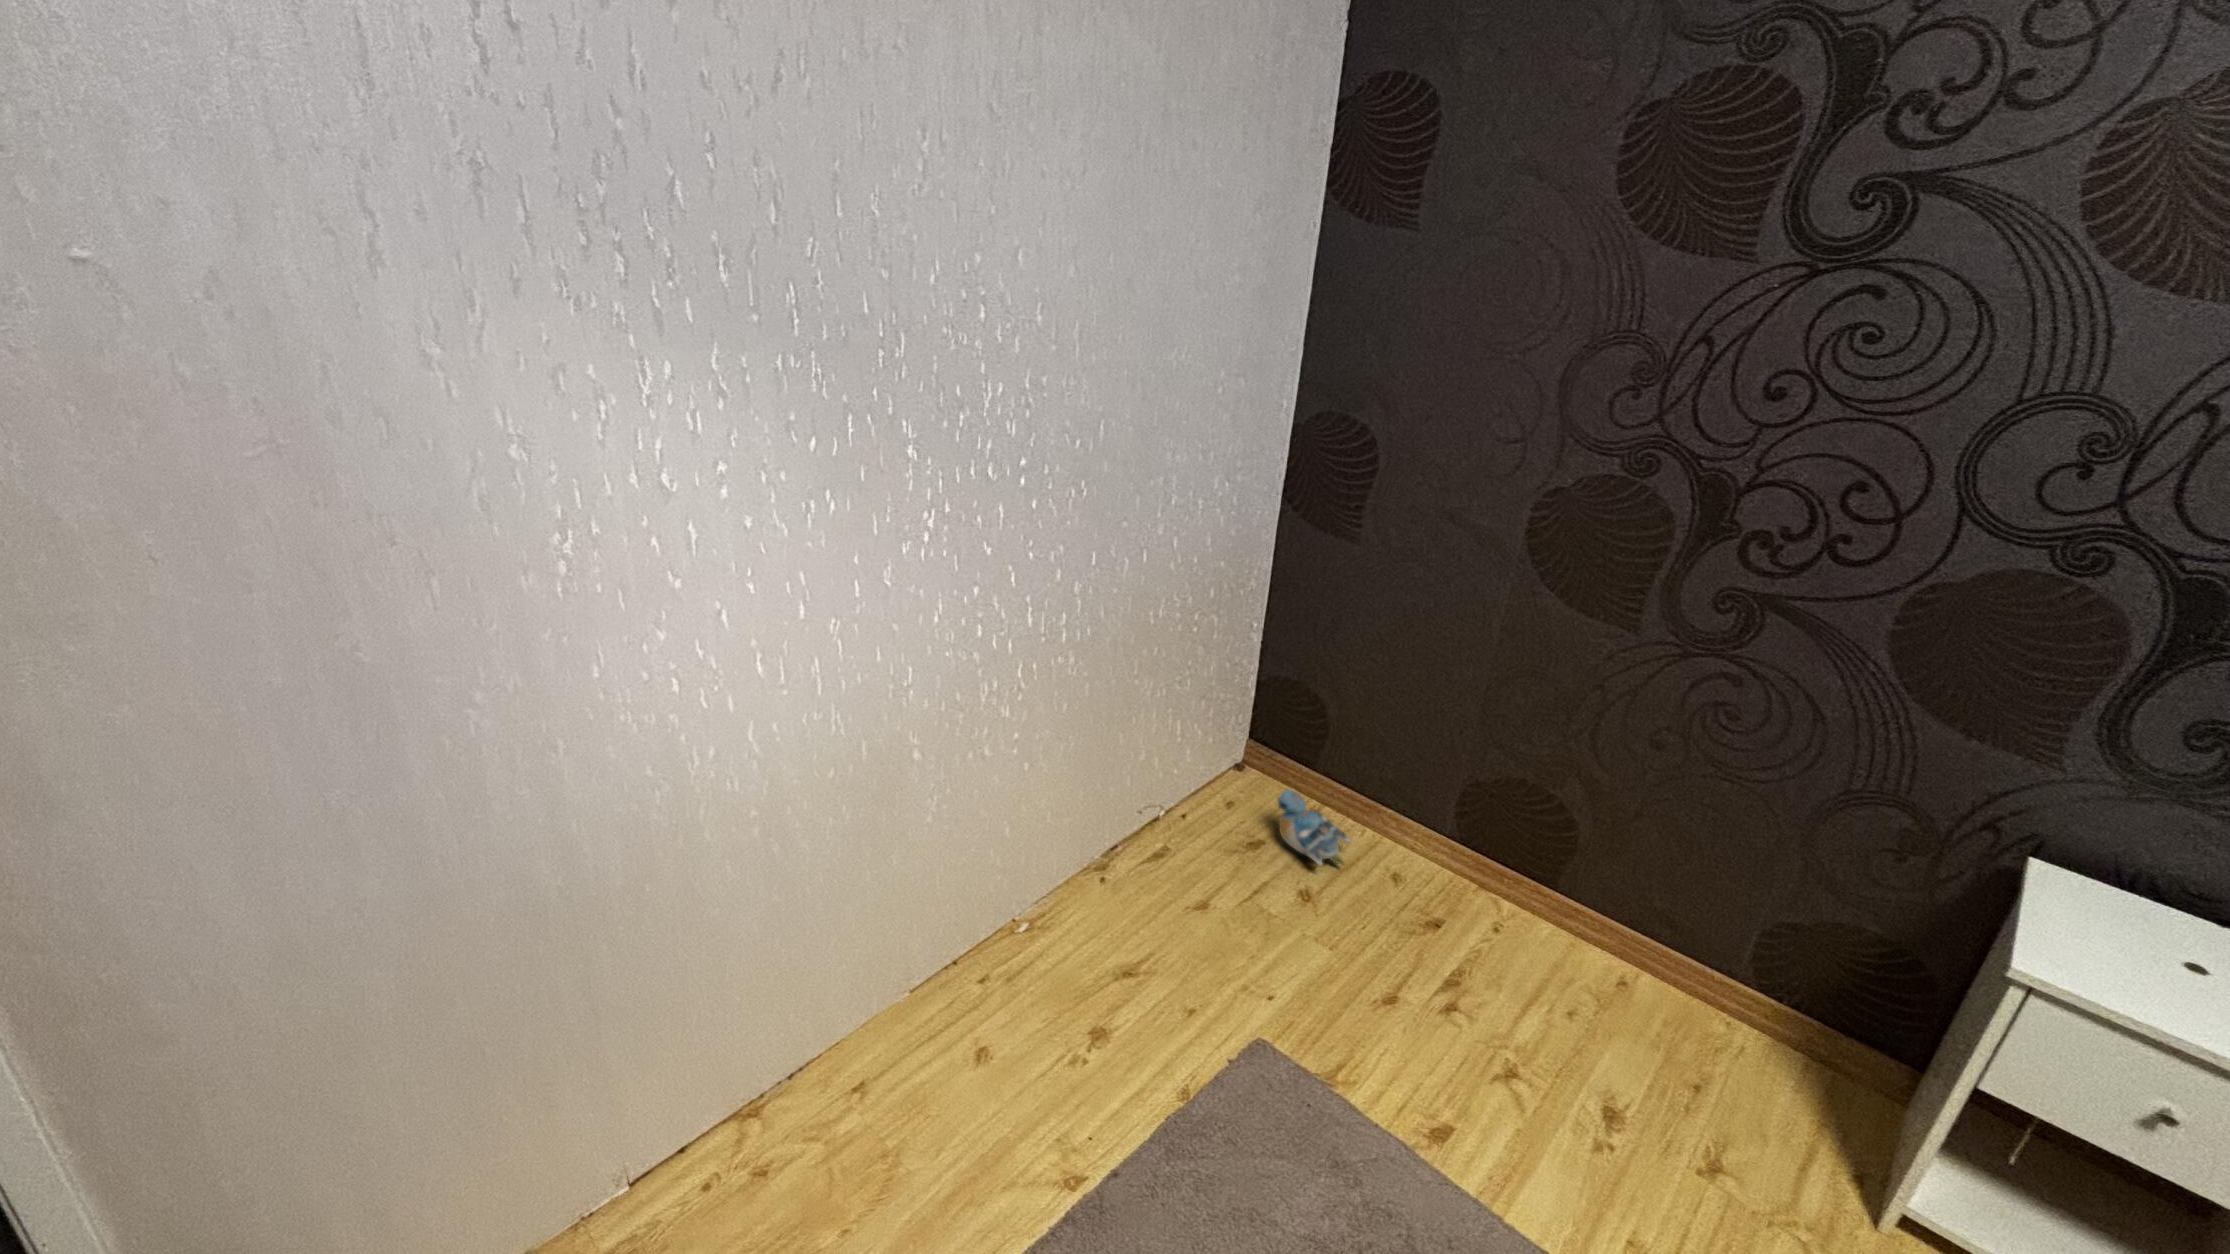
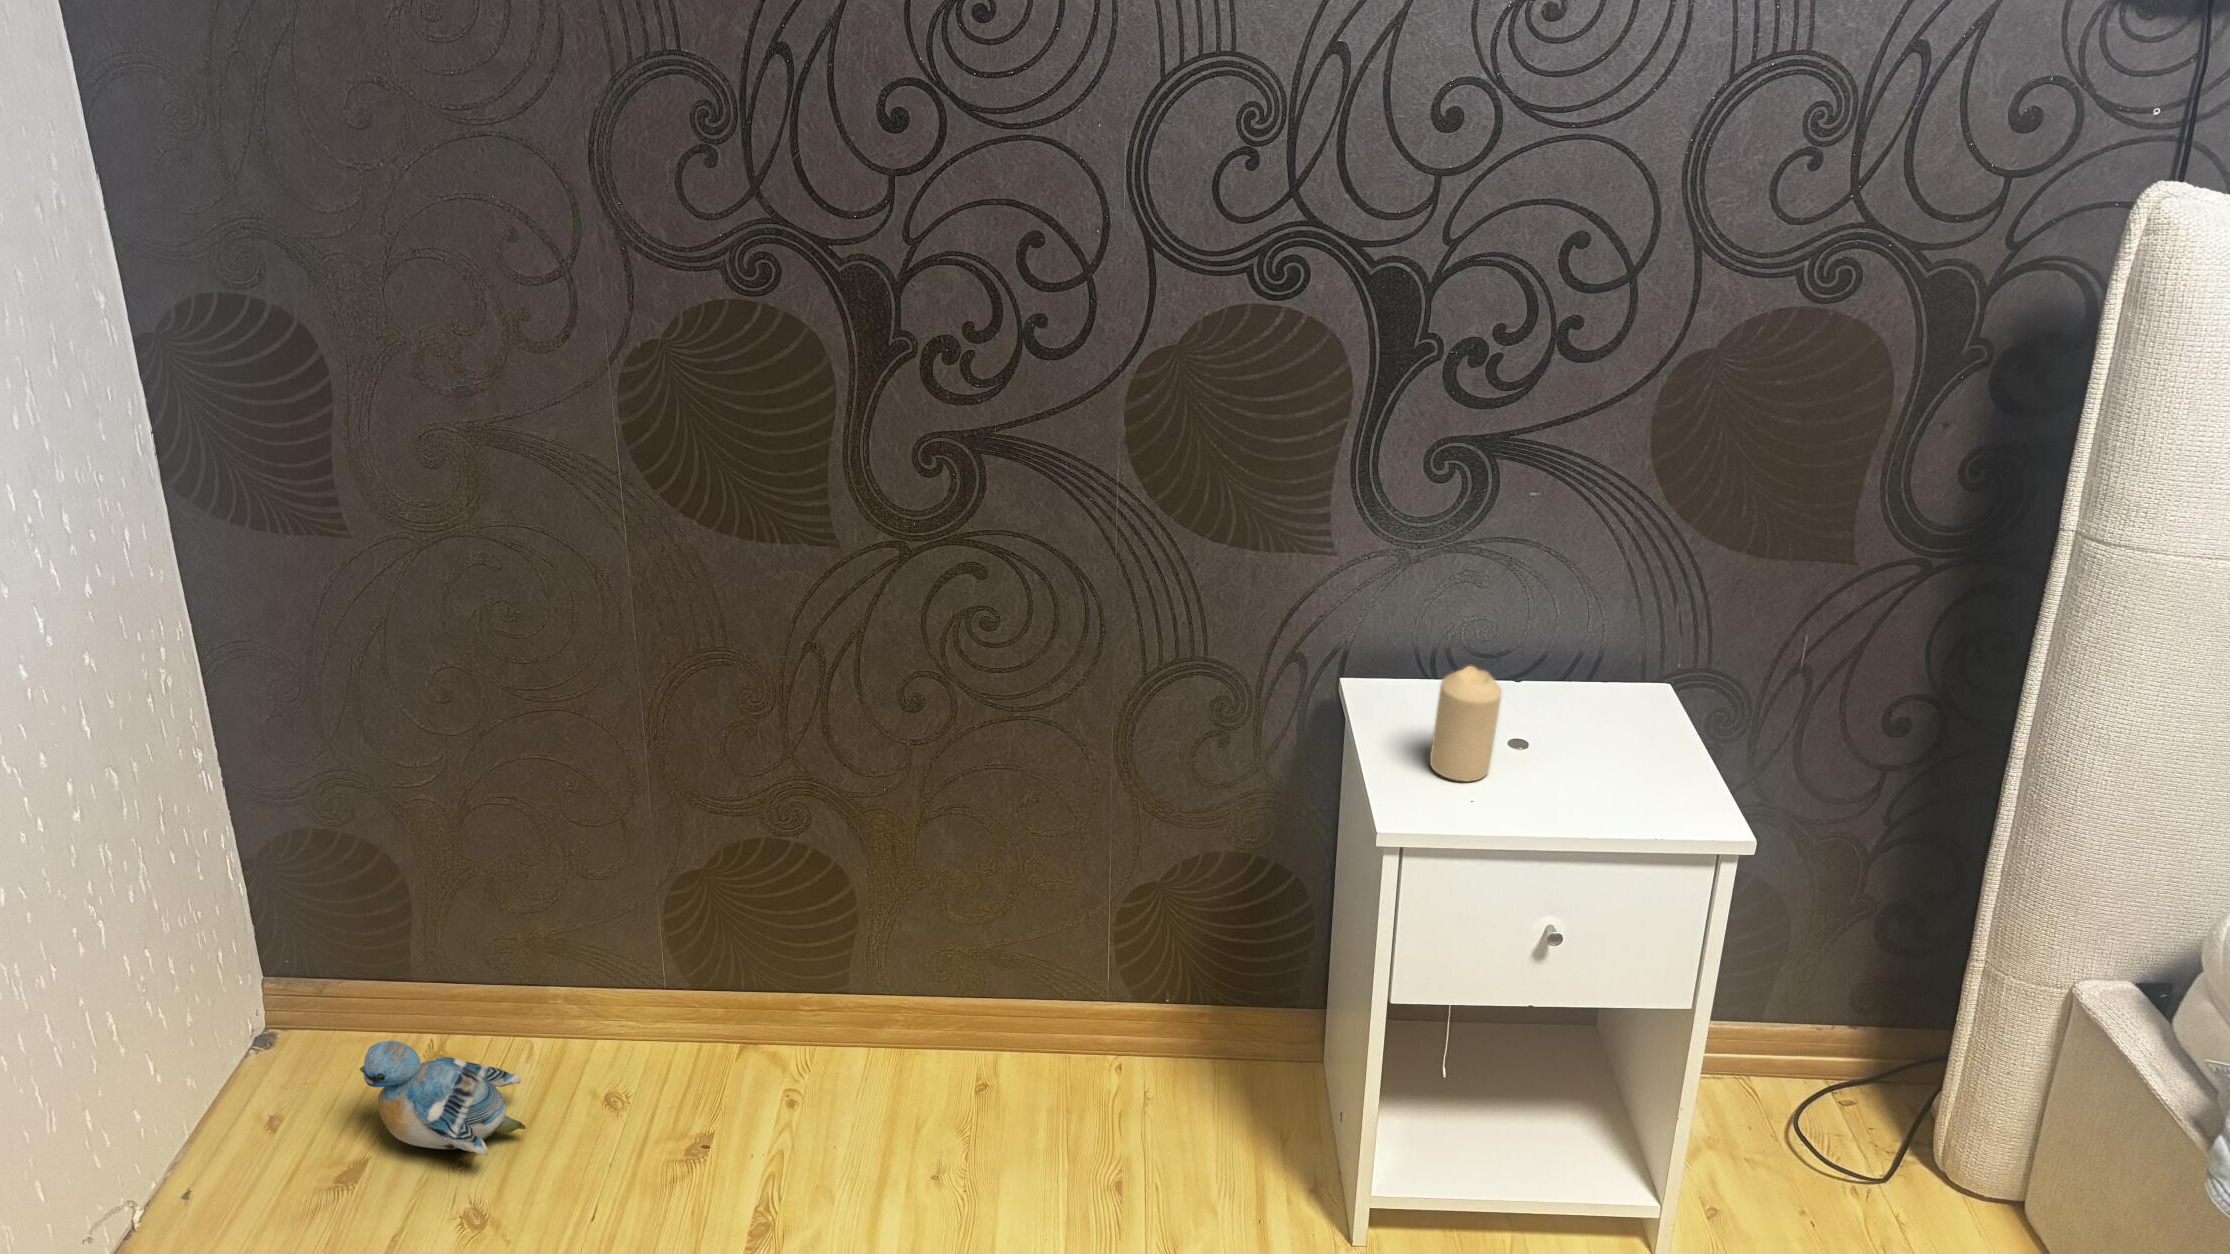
candle: none [2098,891,2204,979] -> present [1430,666,1502,782]

